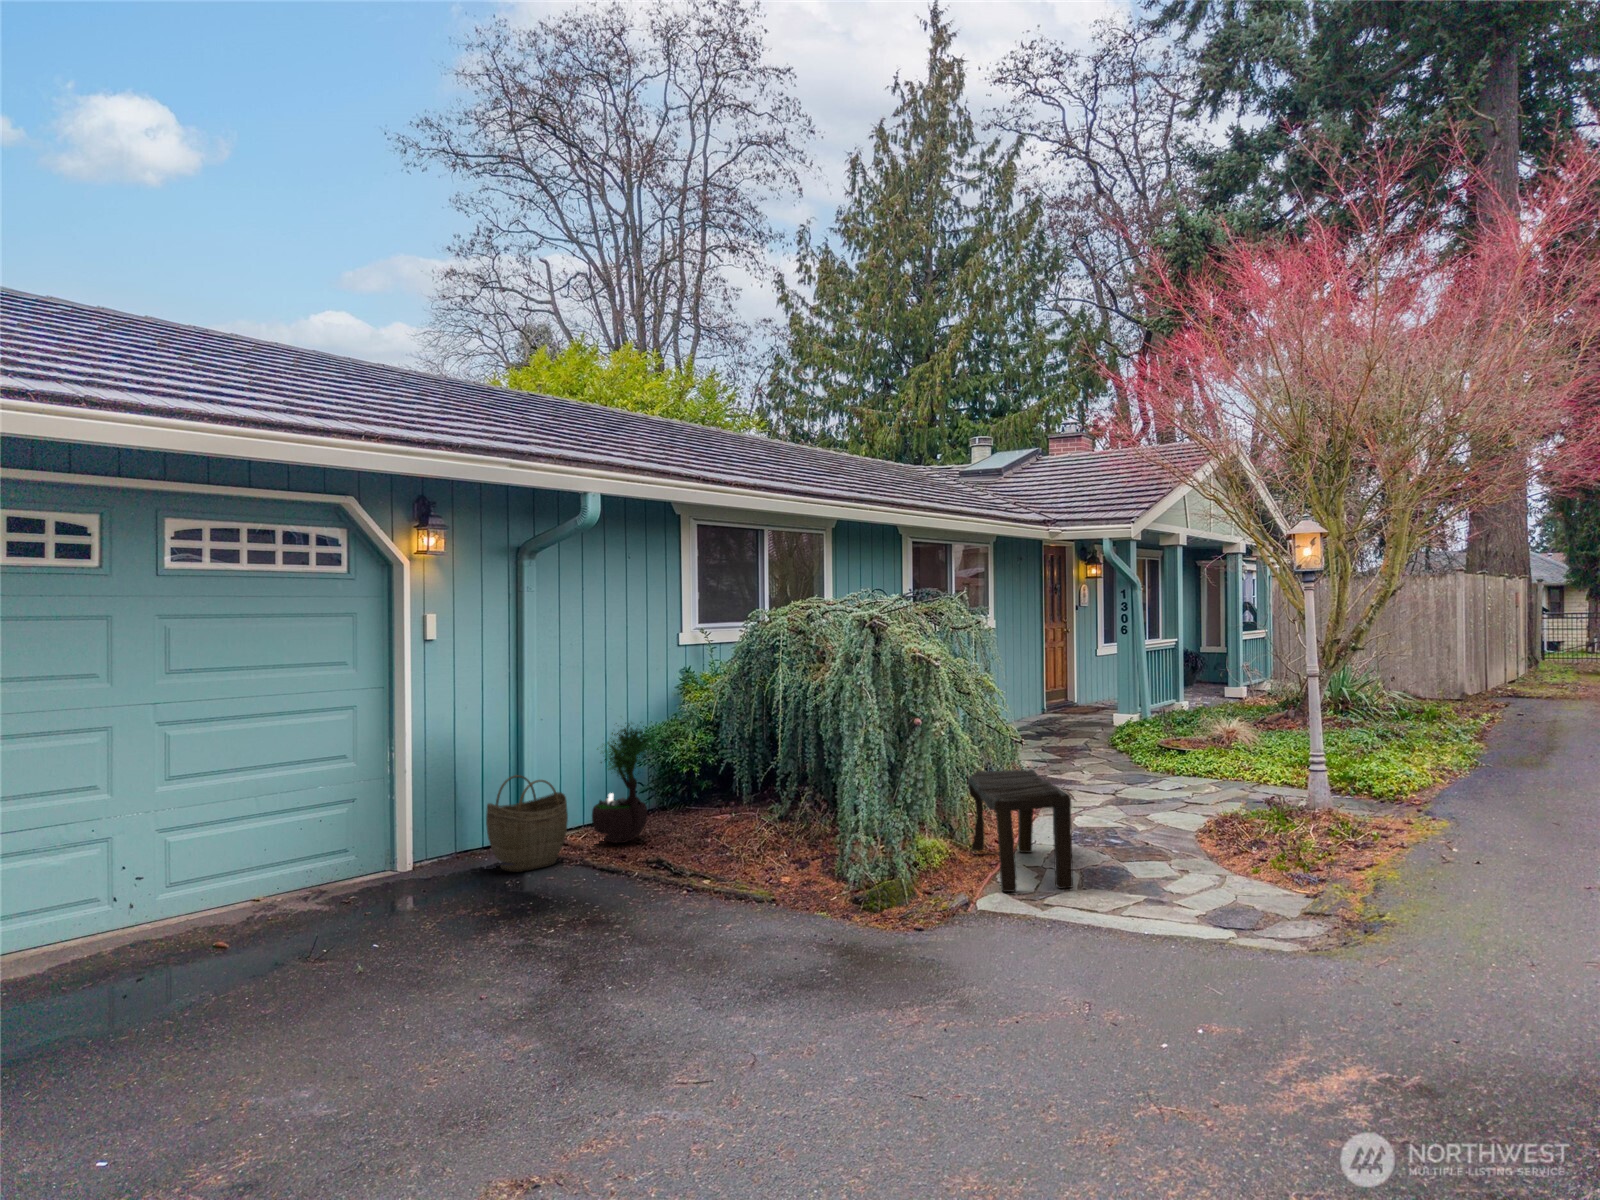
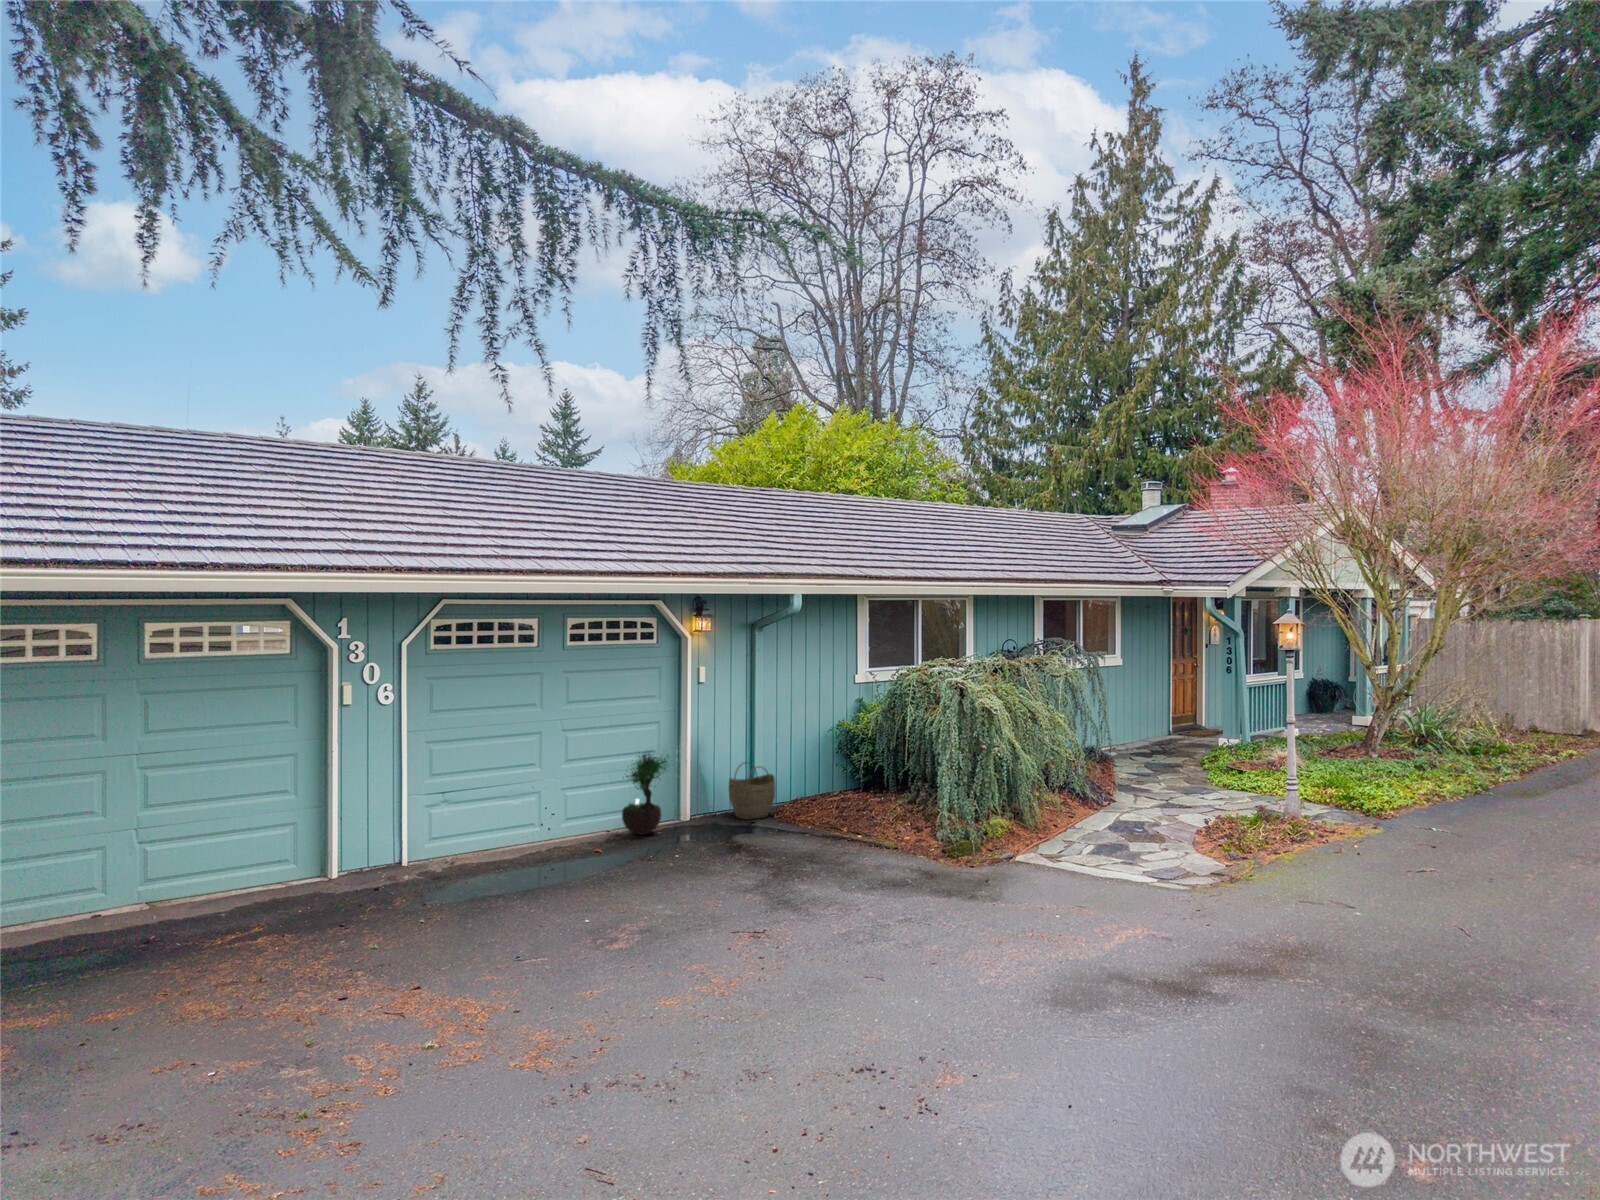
potted tree: present [592,721,657,843] -> present [622,751,669,835]
bench: present [968,769,1073,892] -> none [1021,782,1070,859]

